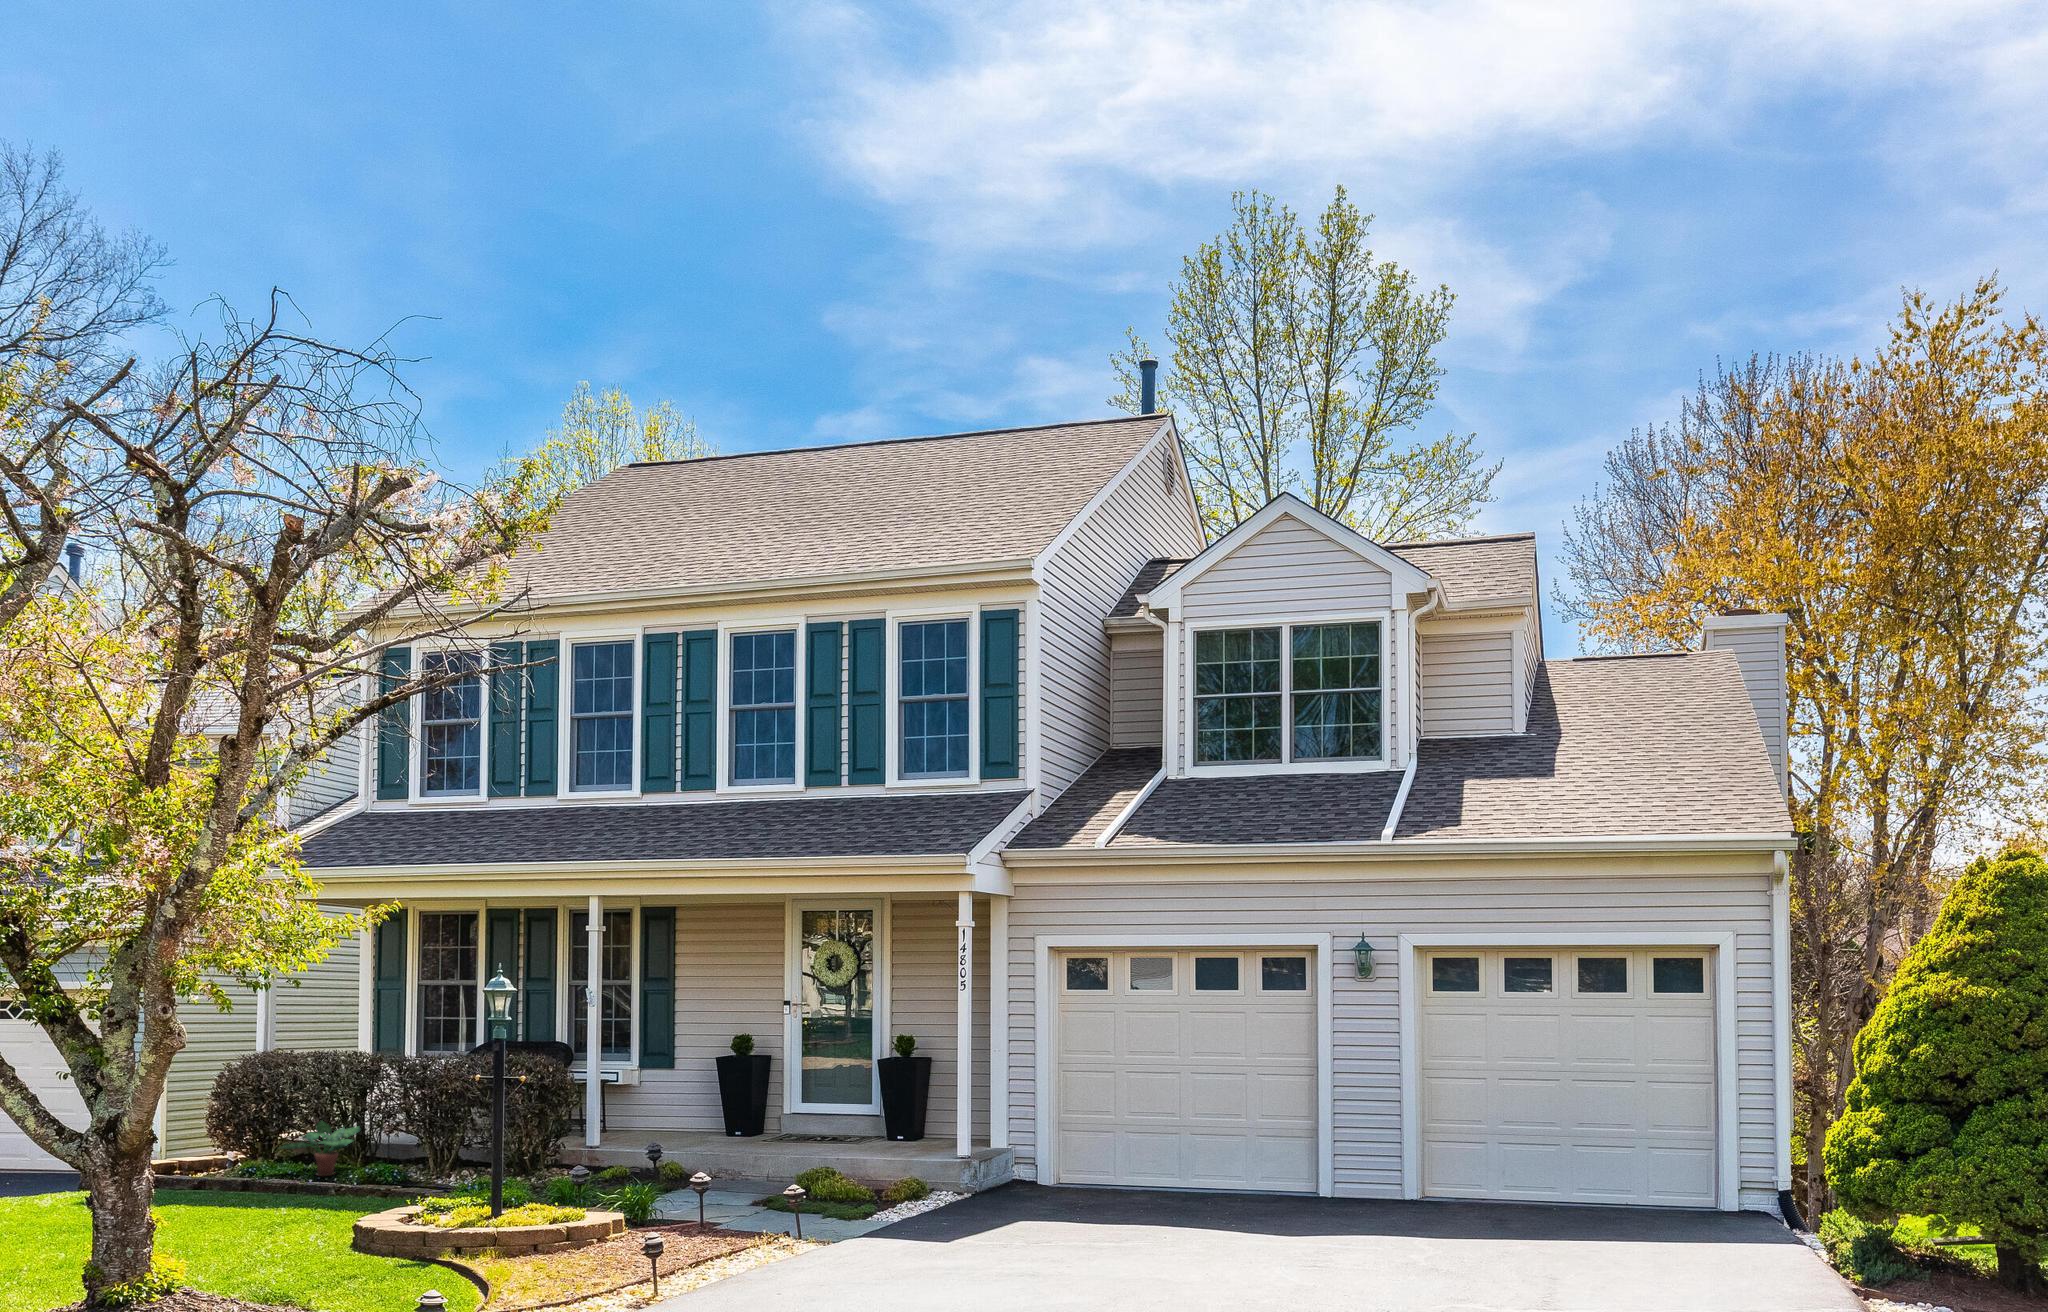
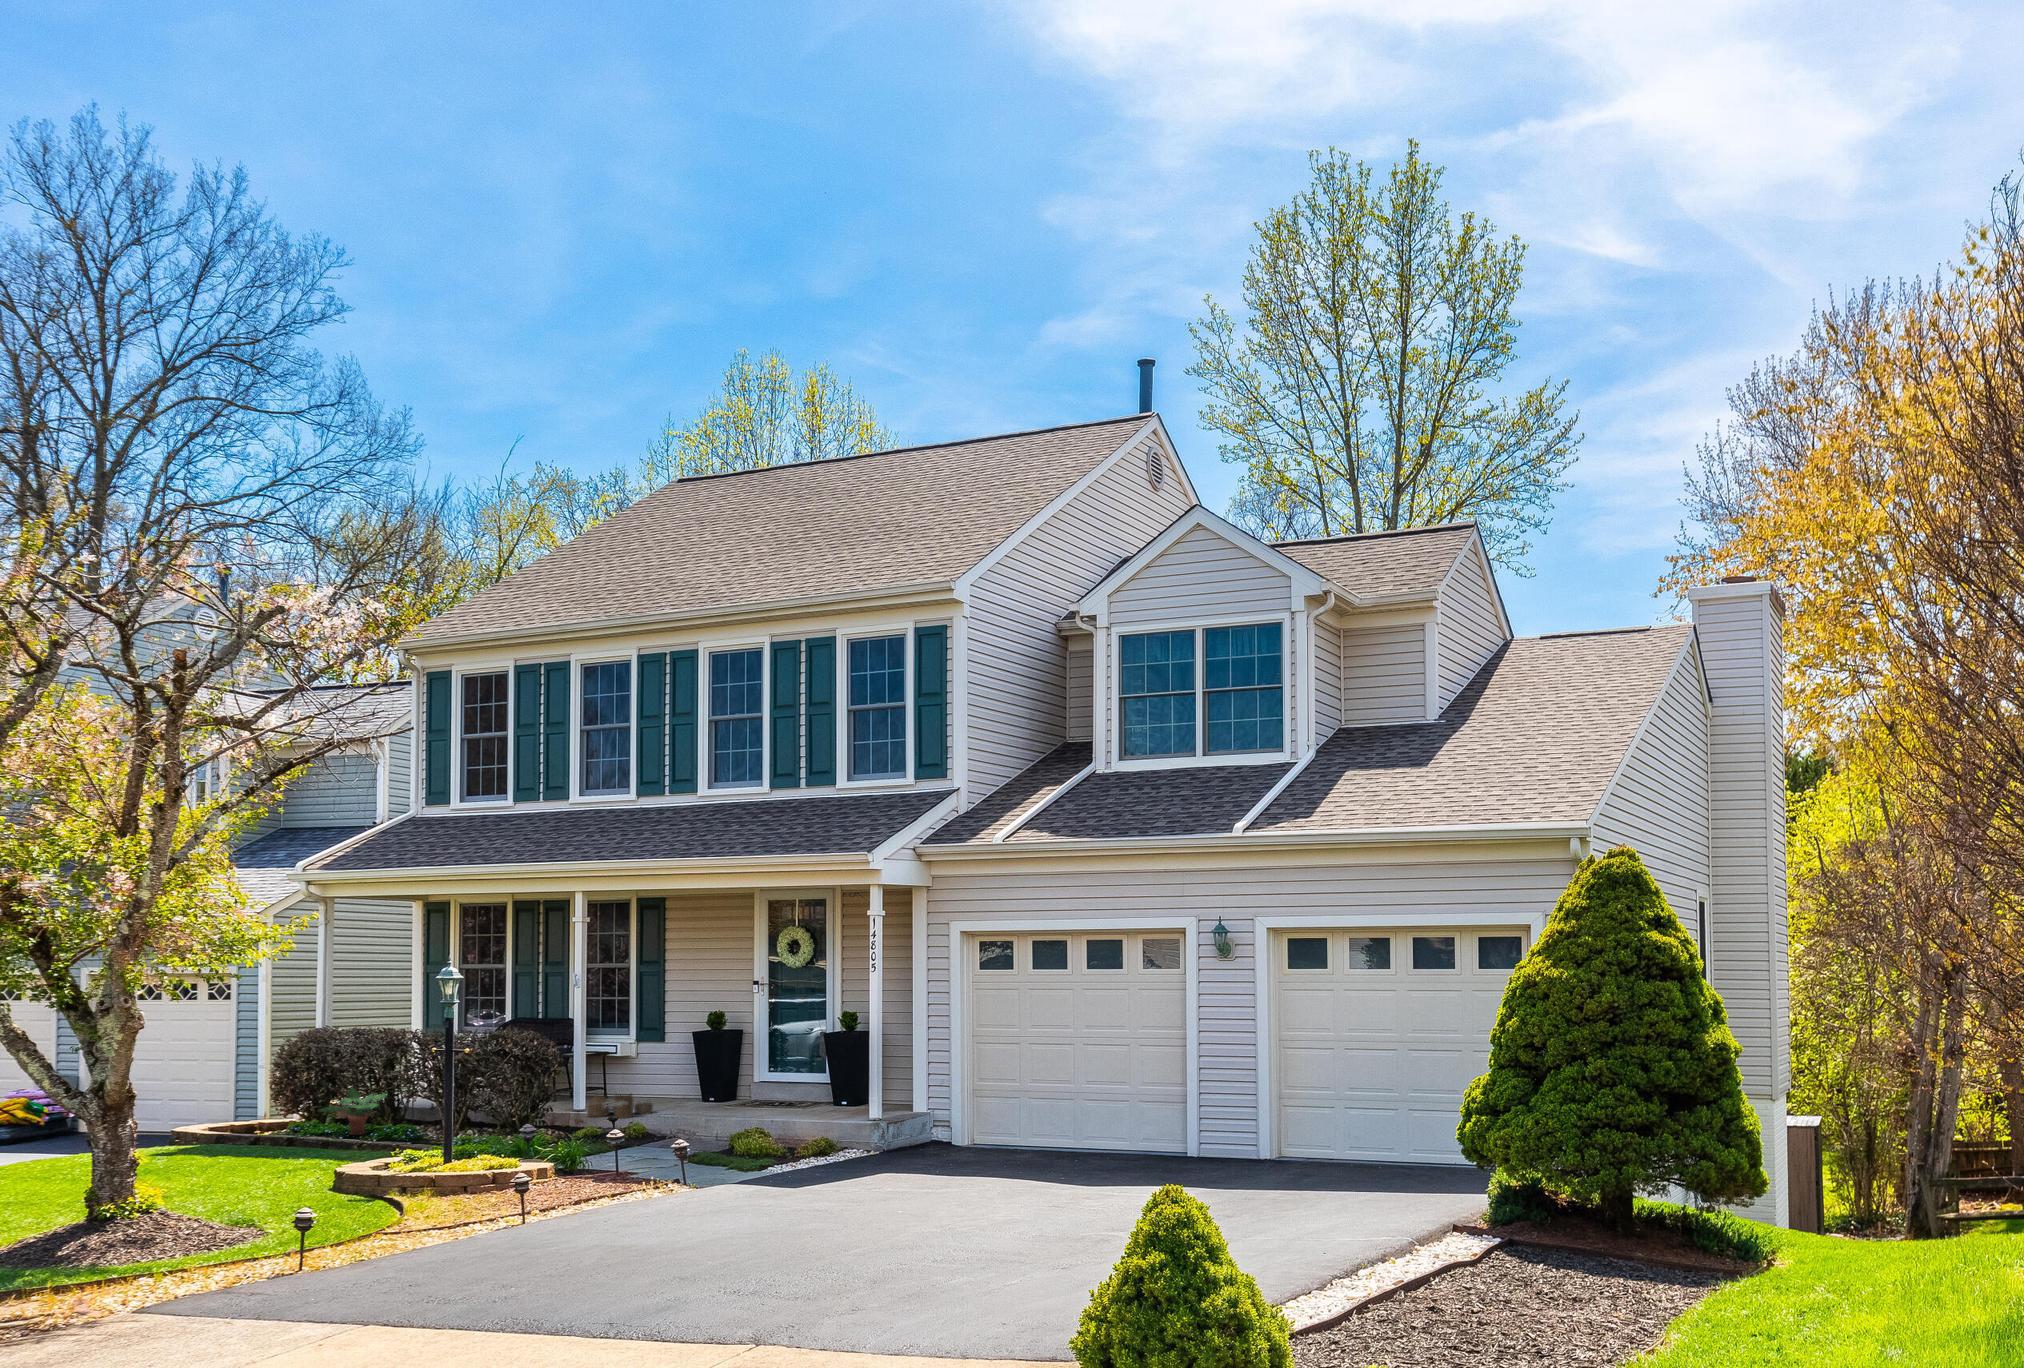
woven basket: none [584,1125,658,1155] -> present [587,1094,653,1119]

